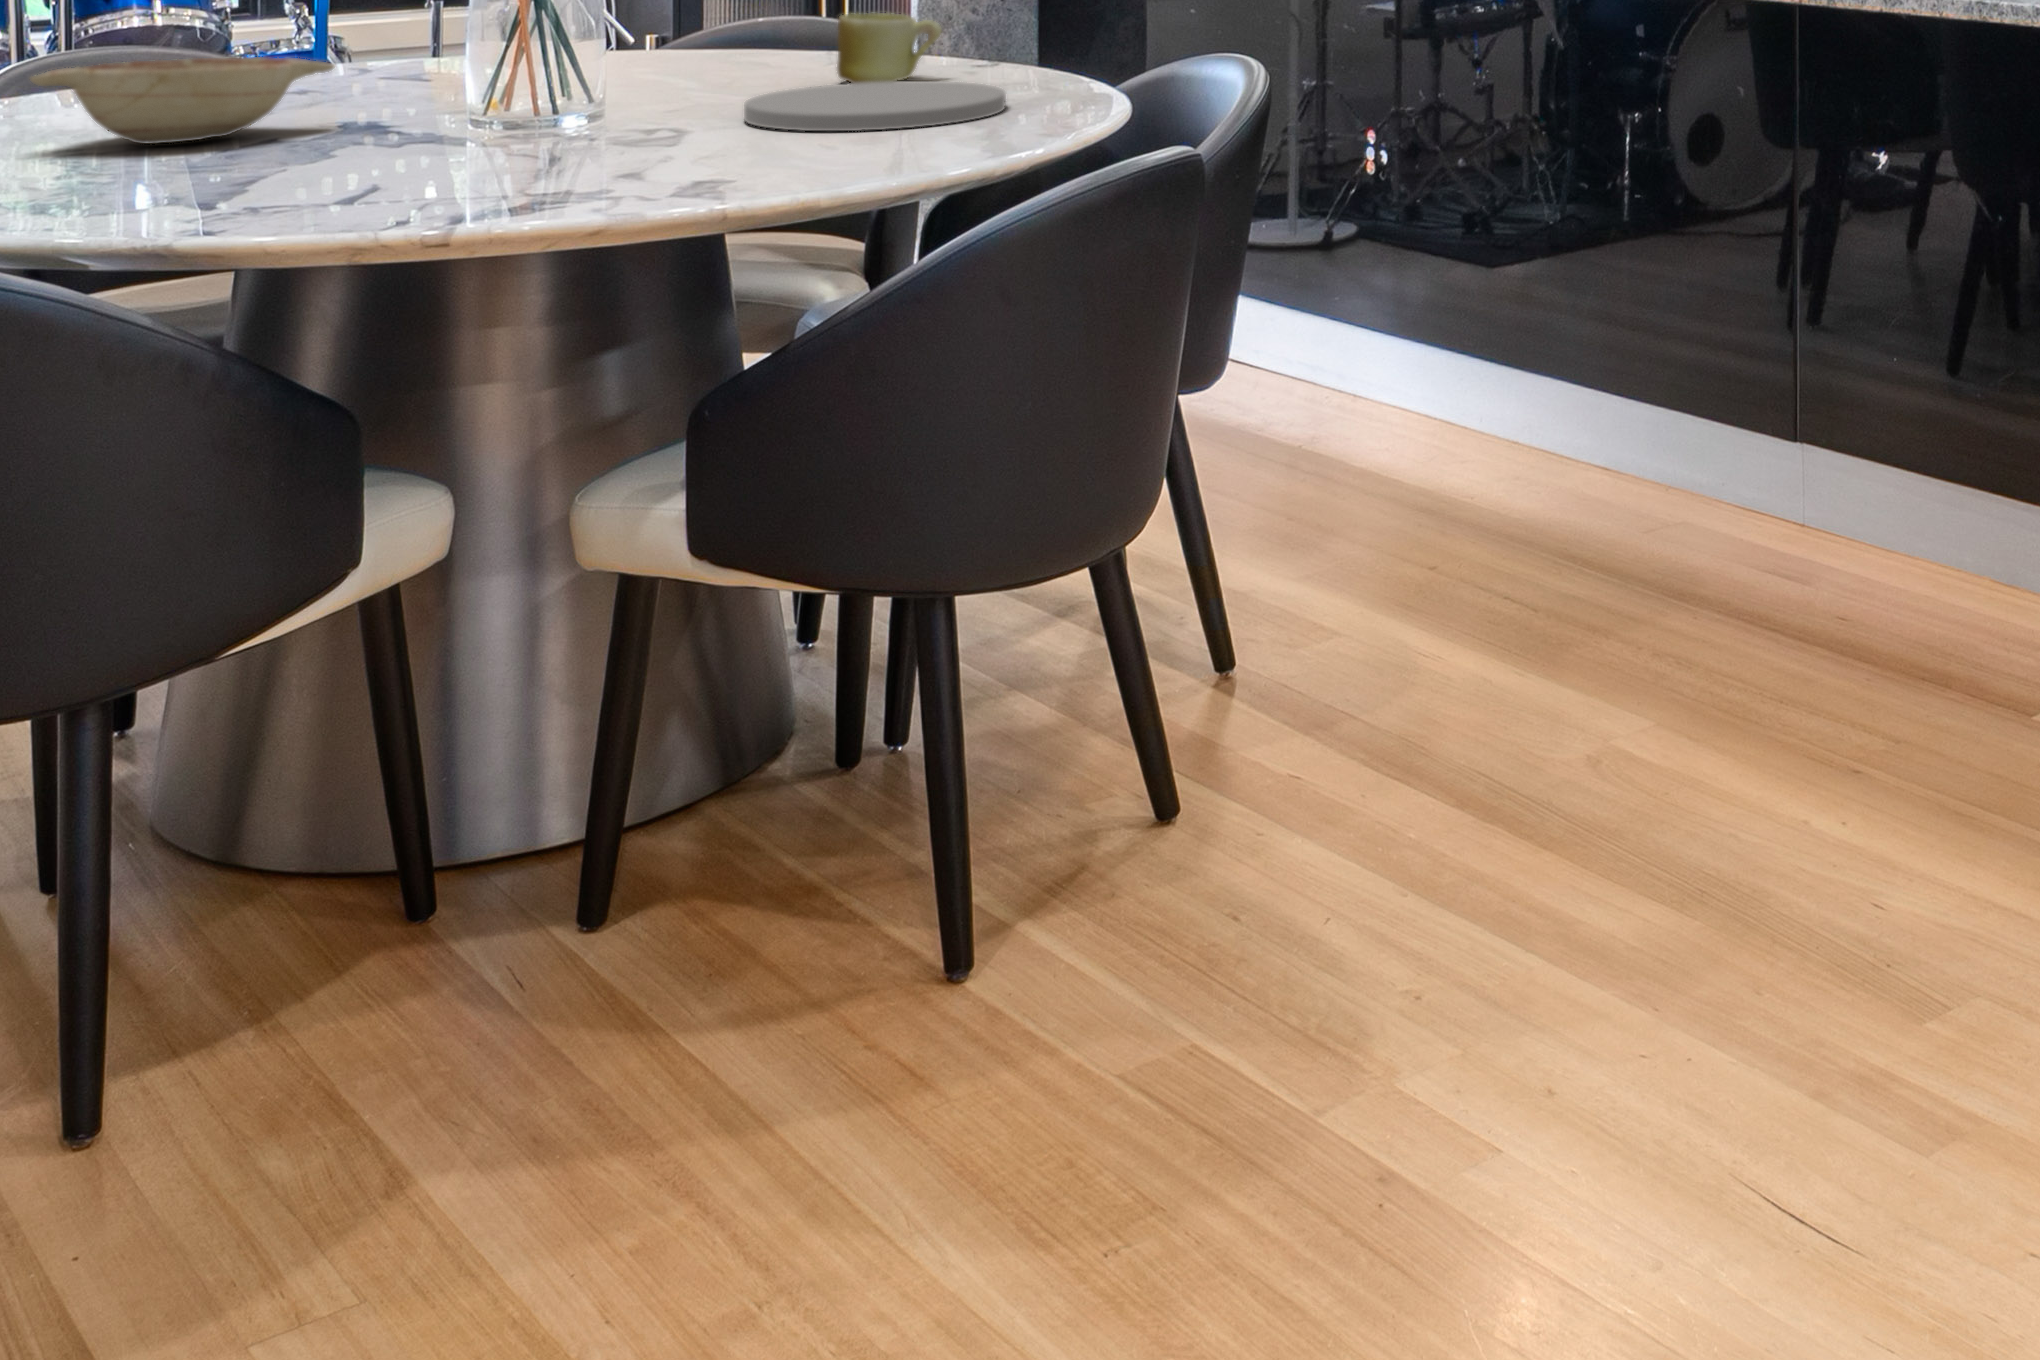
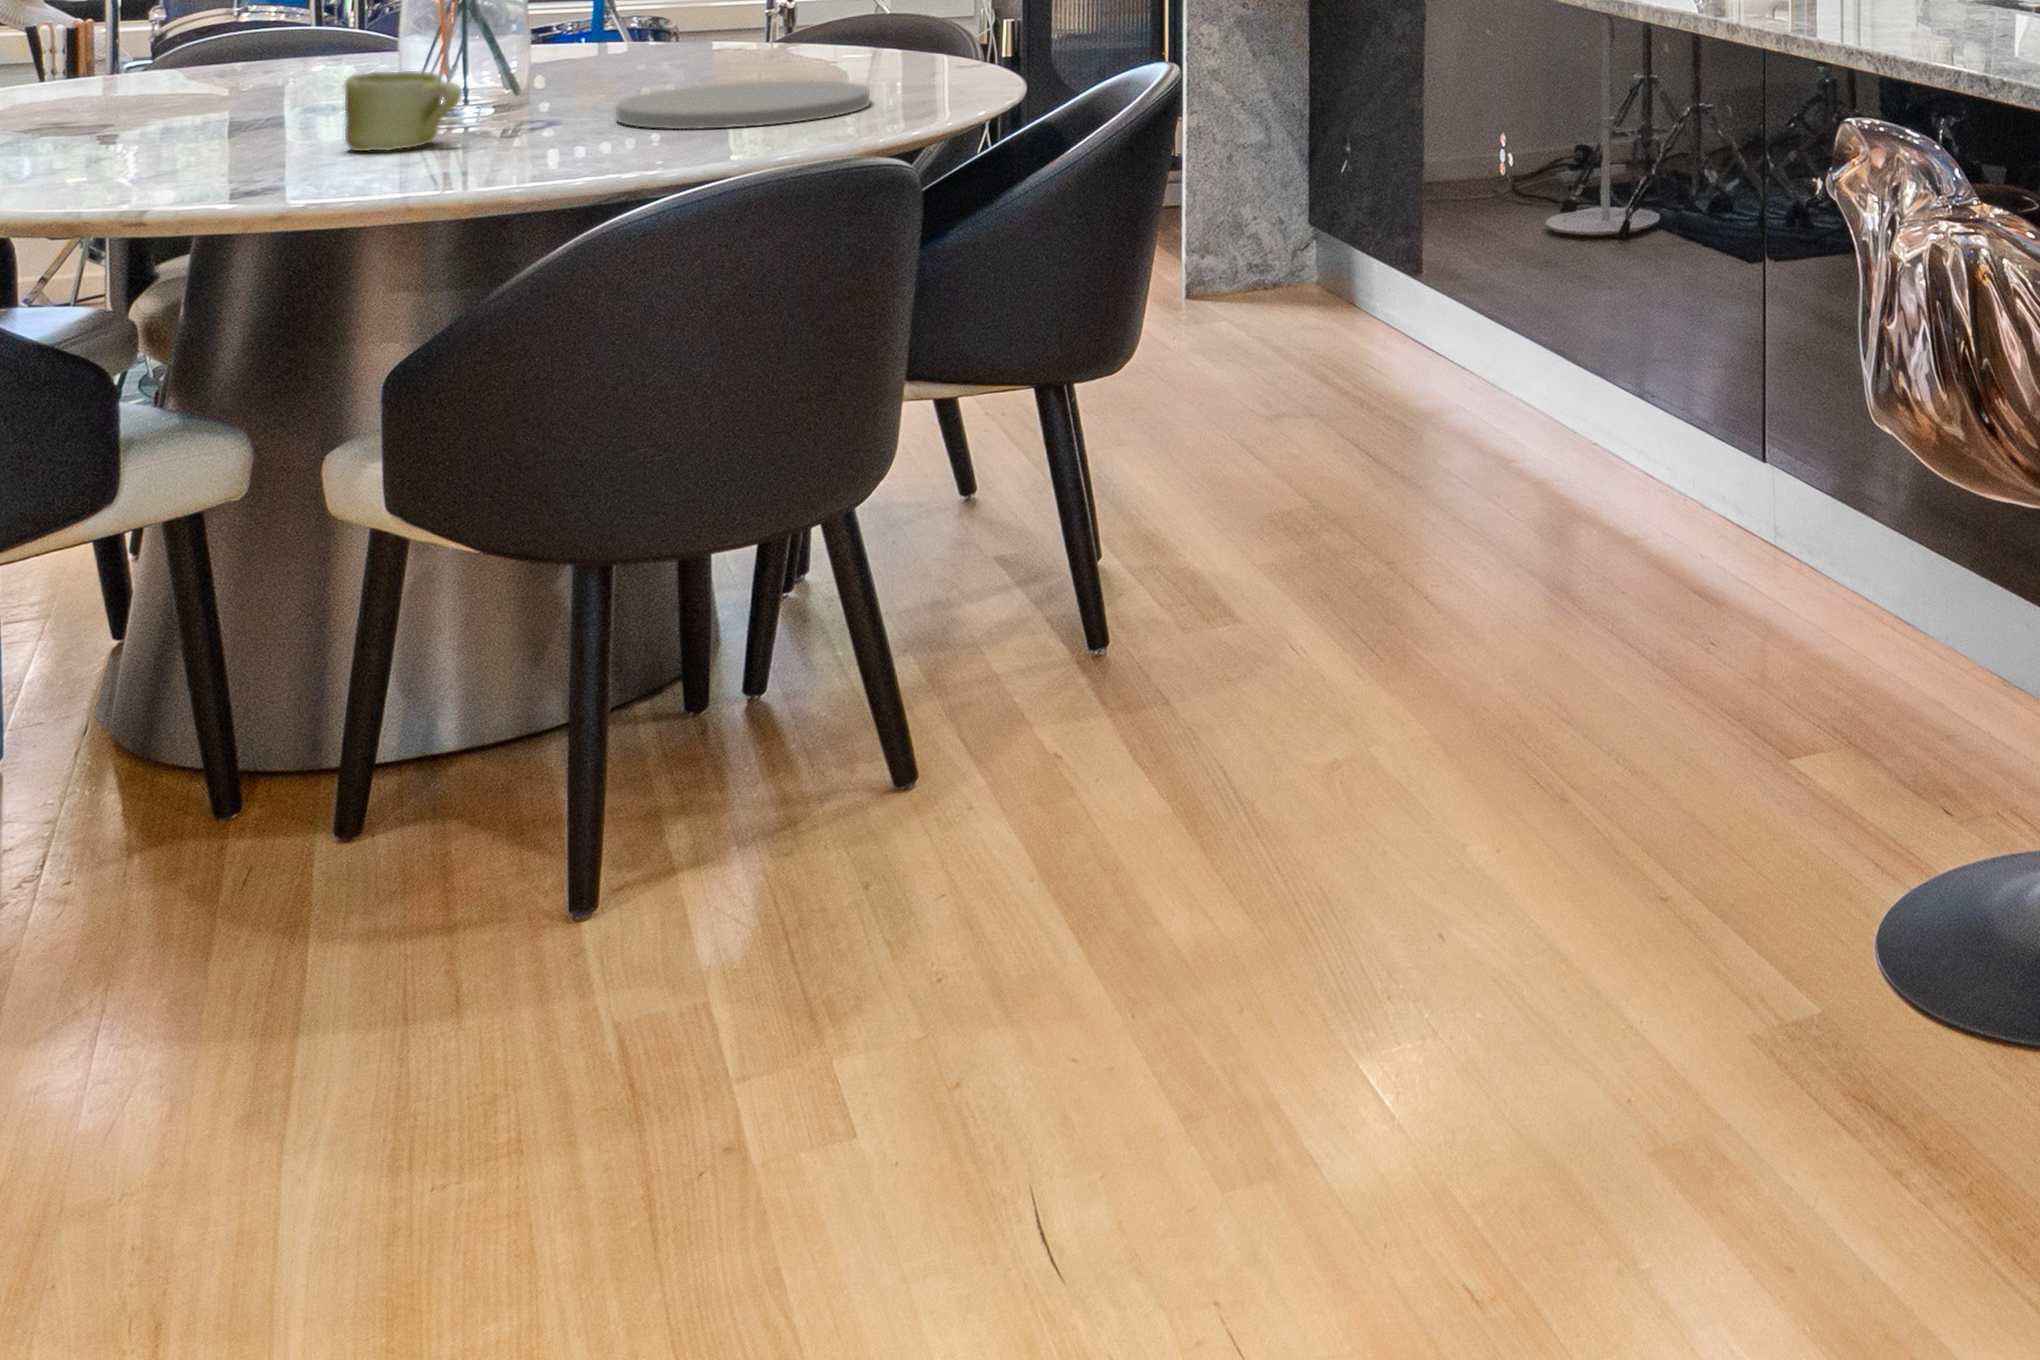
mug: present [837,13,942,83] -> present [345,71,462,151]
decorative bowl: present [30,57,334,144] -> none [27,45,308,120]

